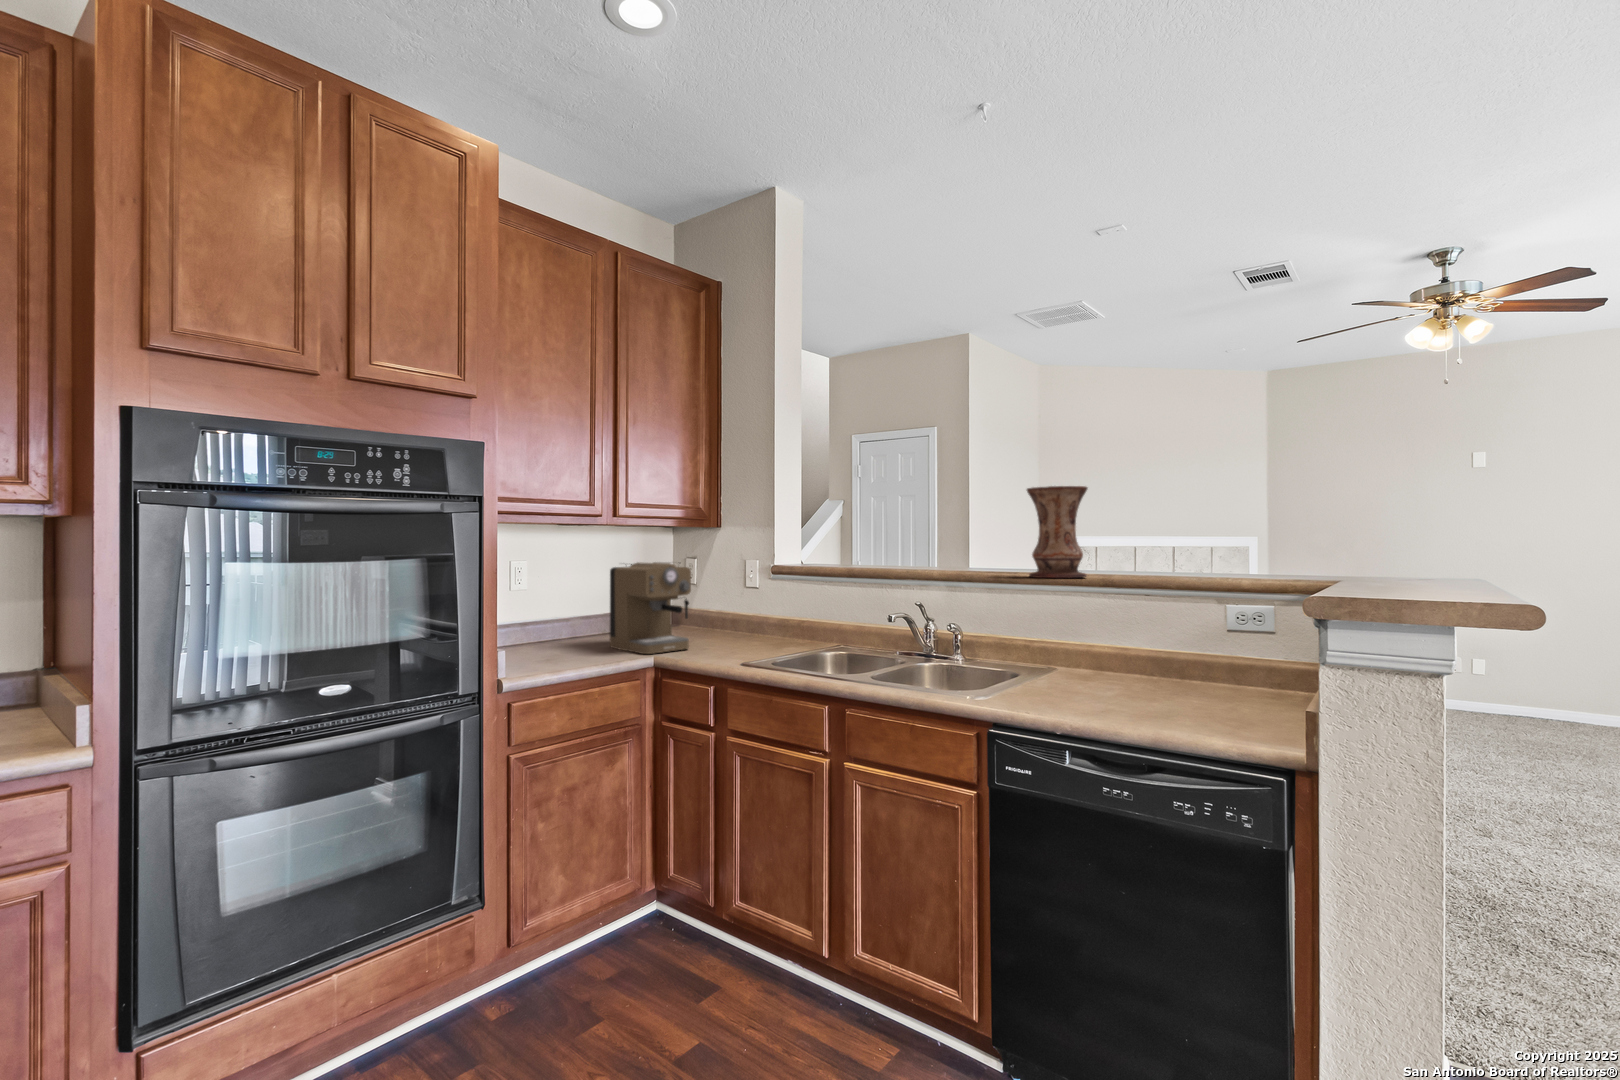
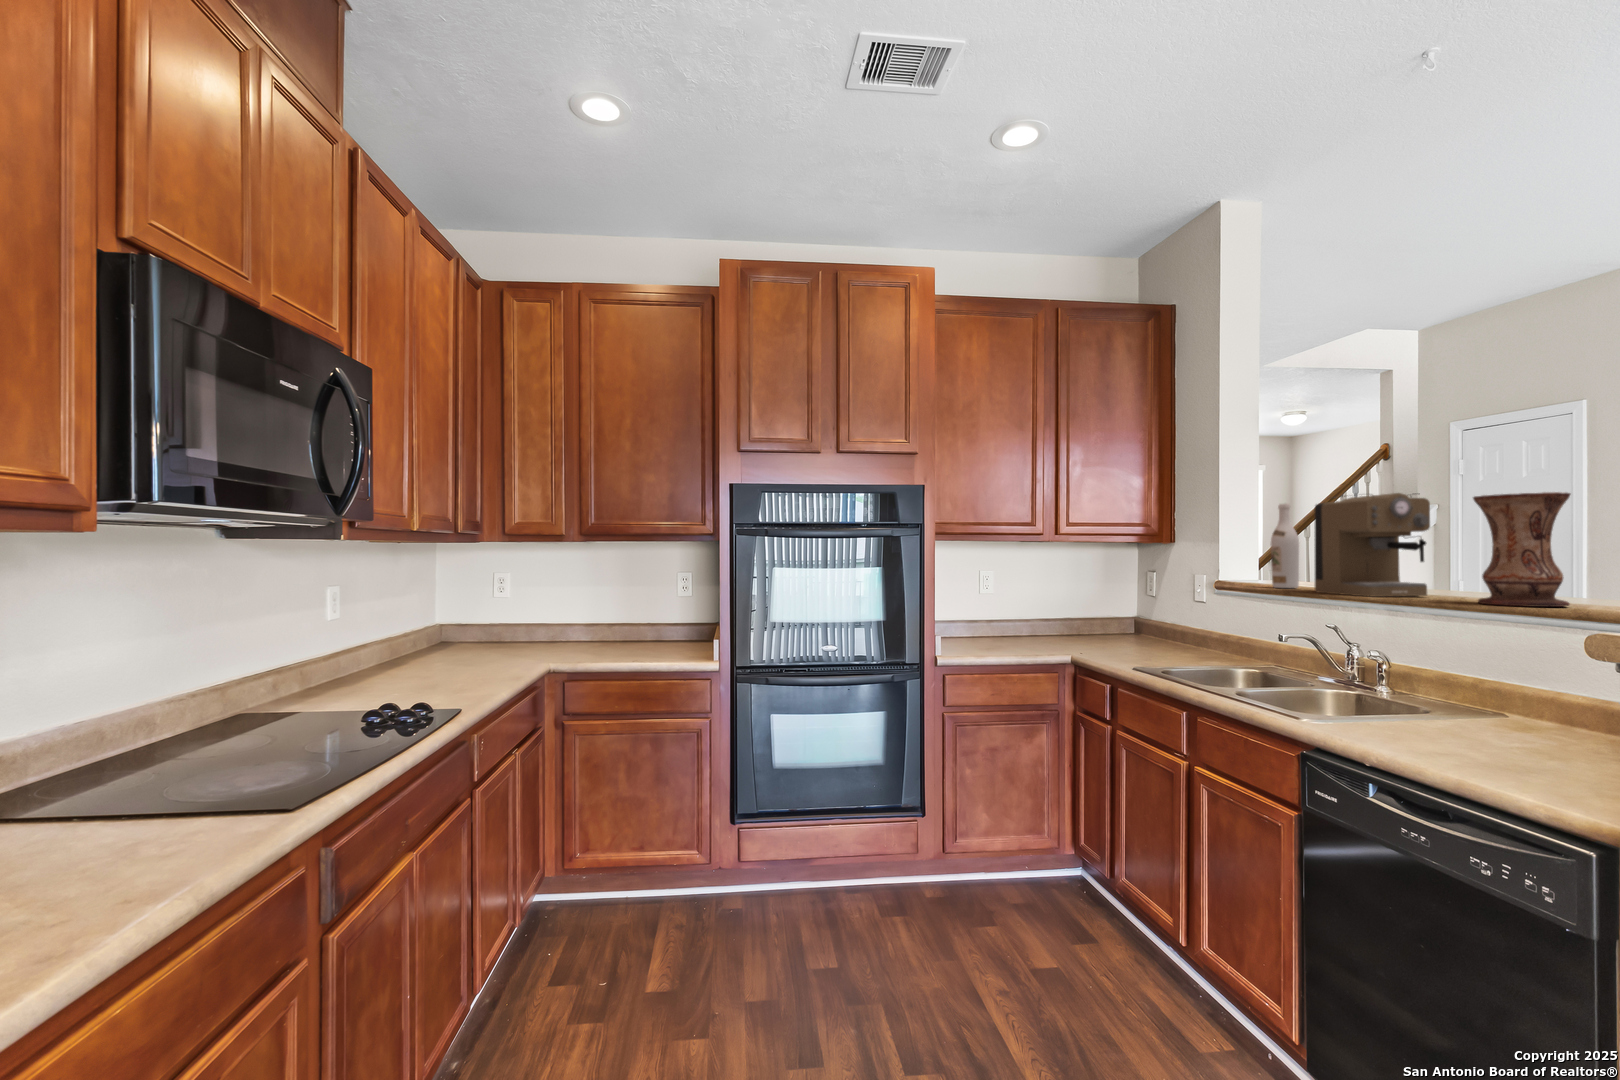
wine bottle: none [835,491,858,571] -> present [1271,503,1299,588]
coffee maker: present [610,562,691,654] -> present [1315,493,1430,597]

